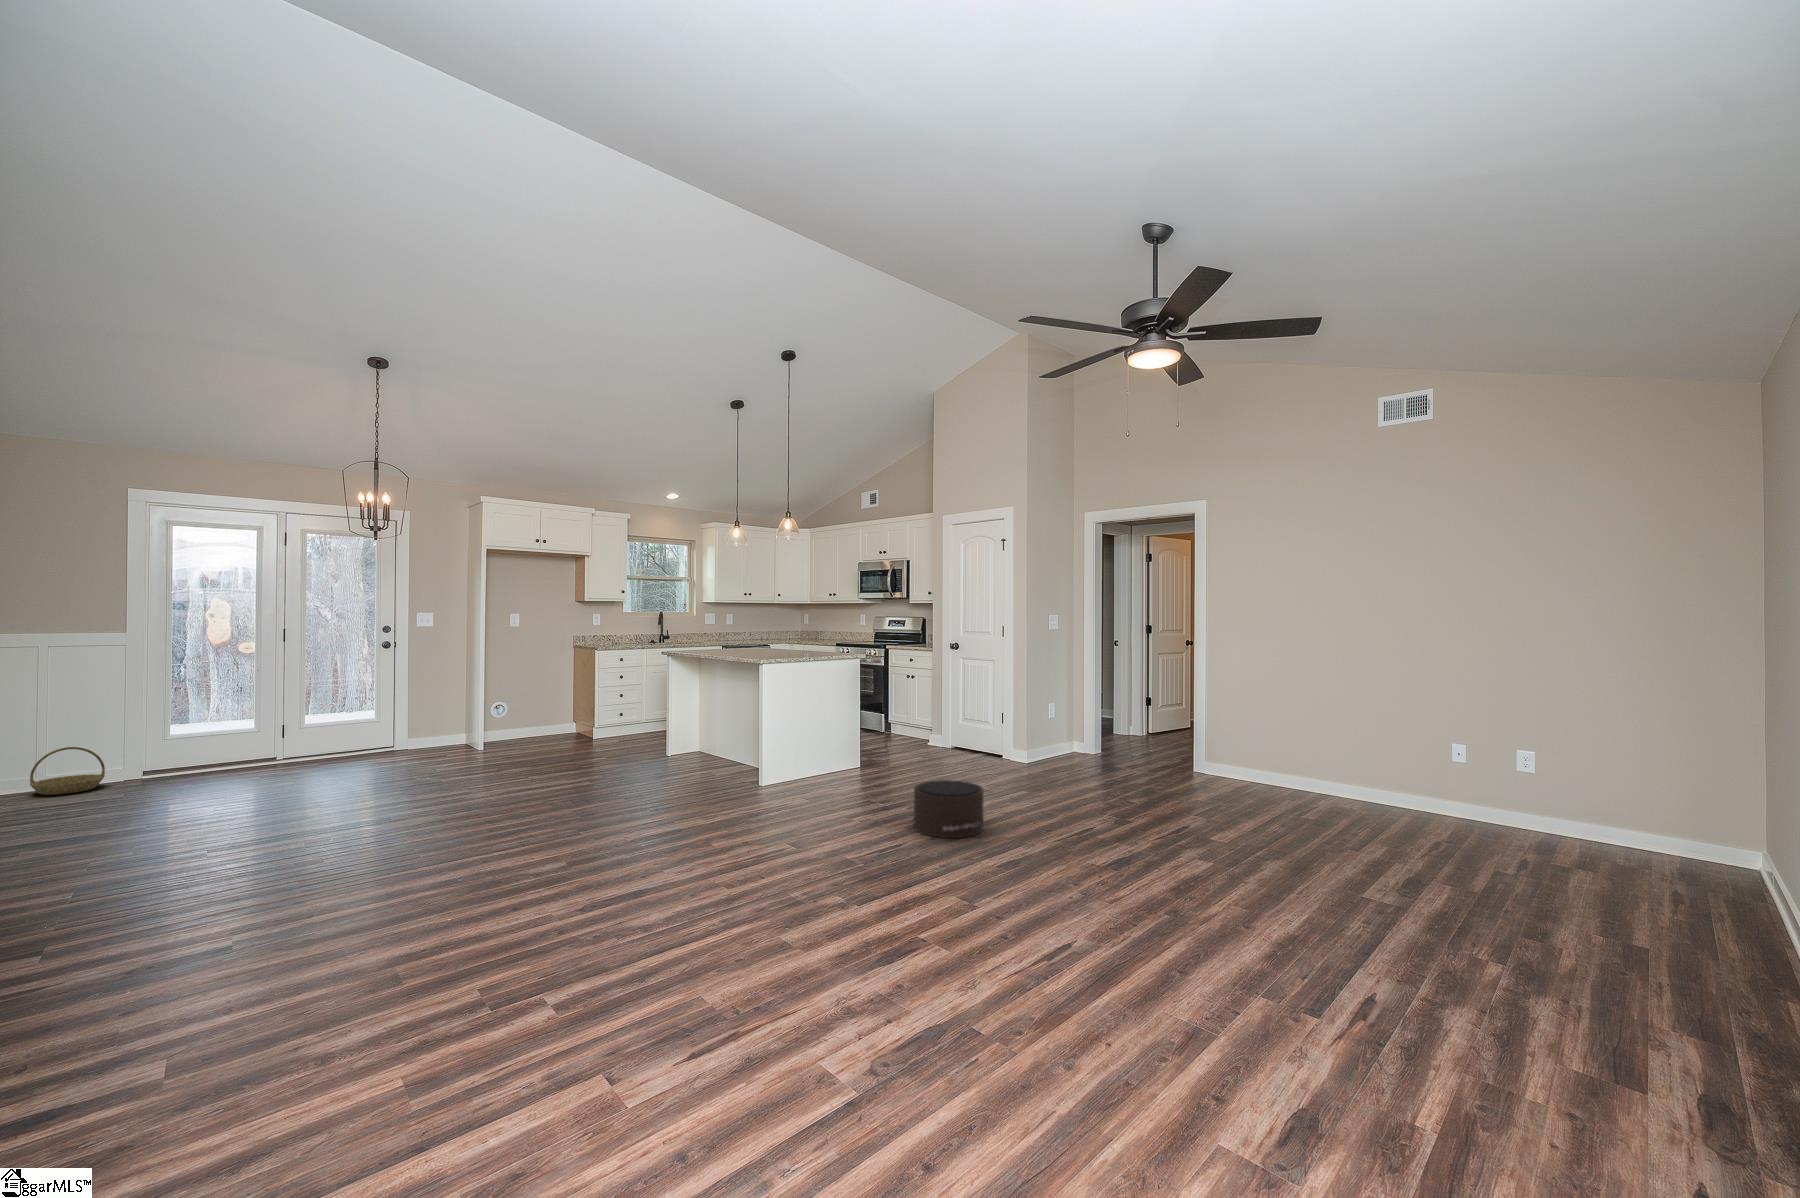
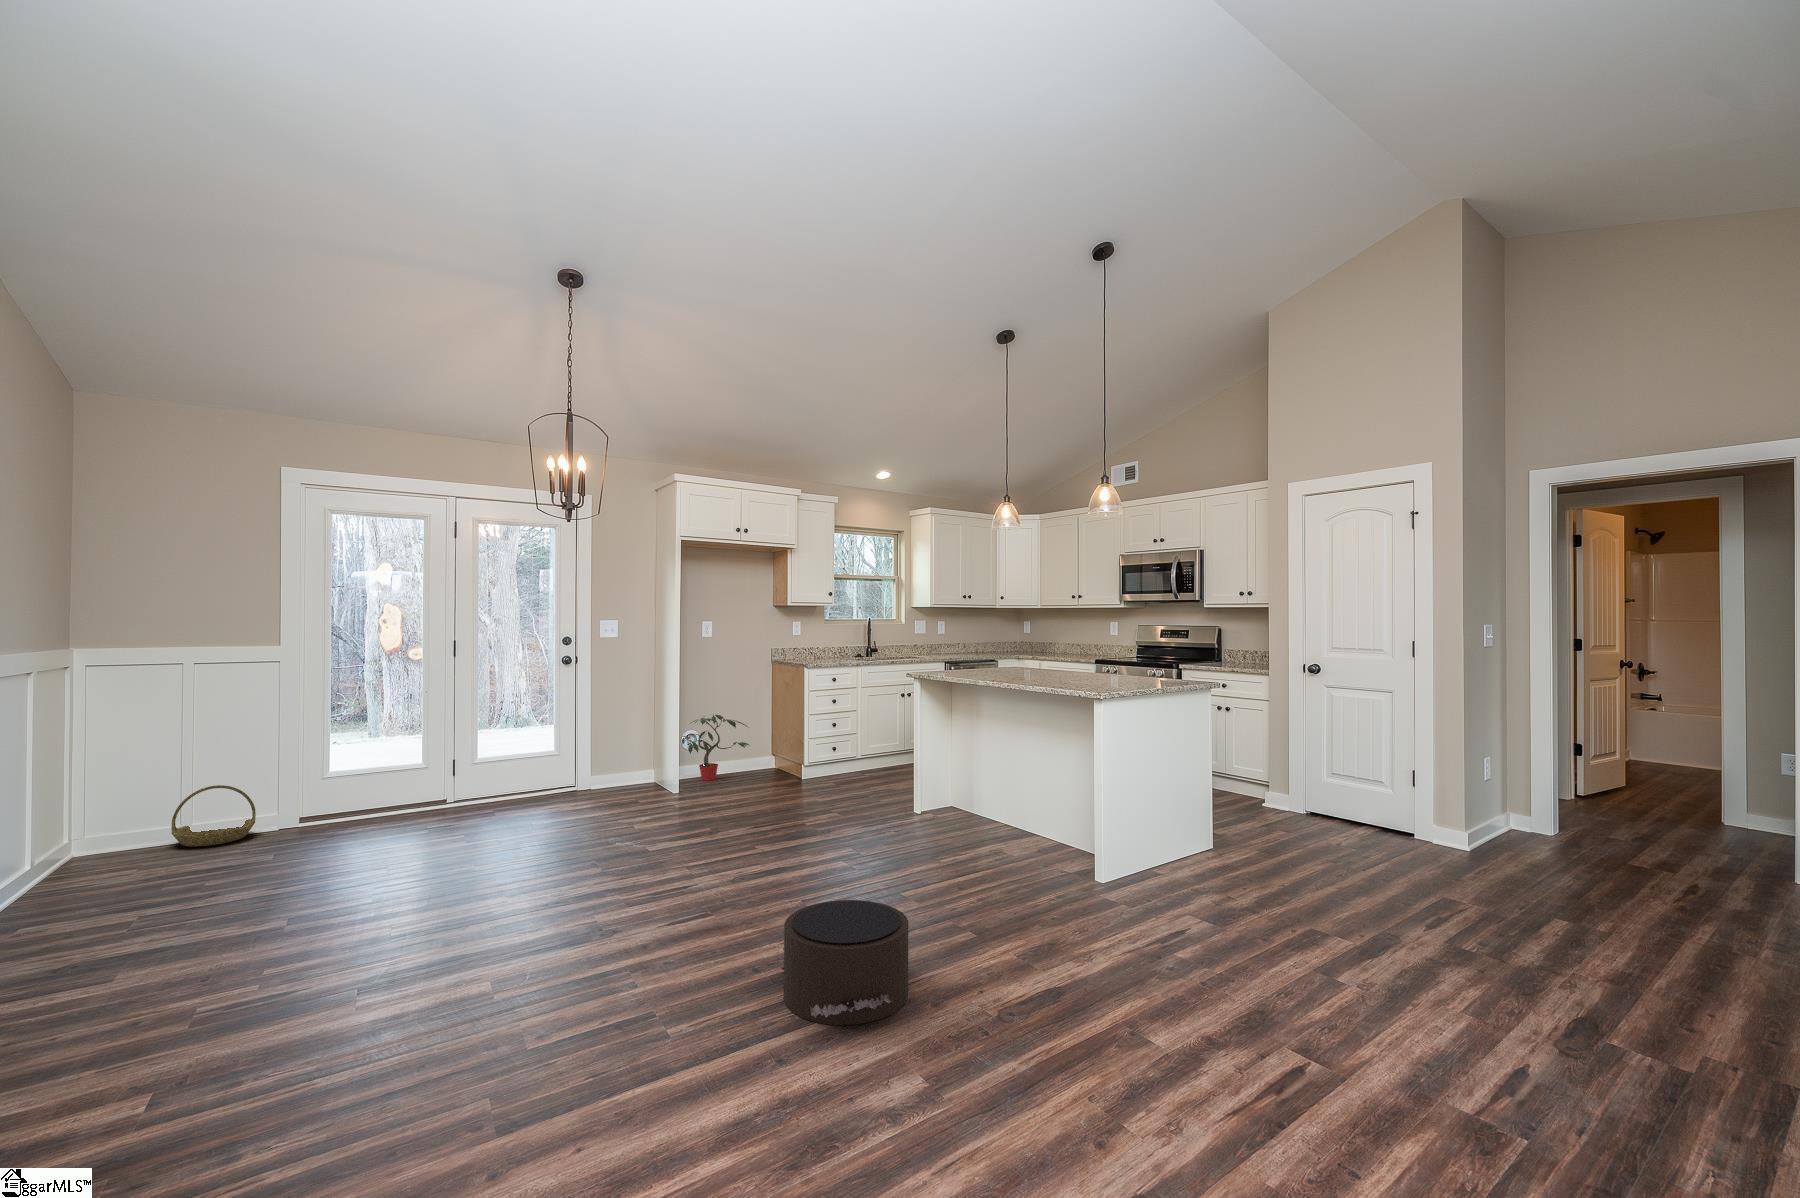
potted plant: none [480,689,551,743] -> present [682,715,749,781]
pouf: present [906,780,984,838] -> present [781,900,909,1025]

